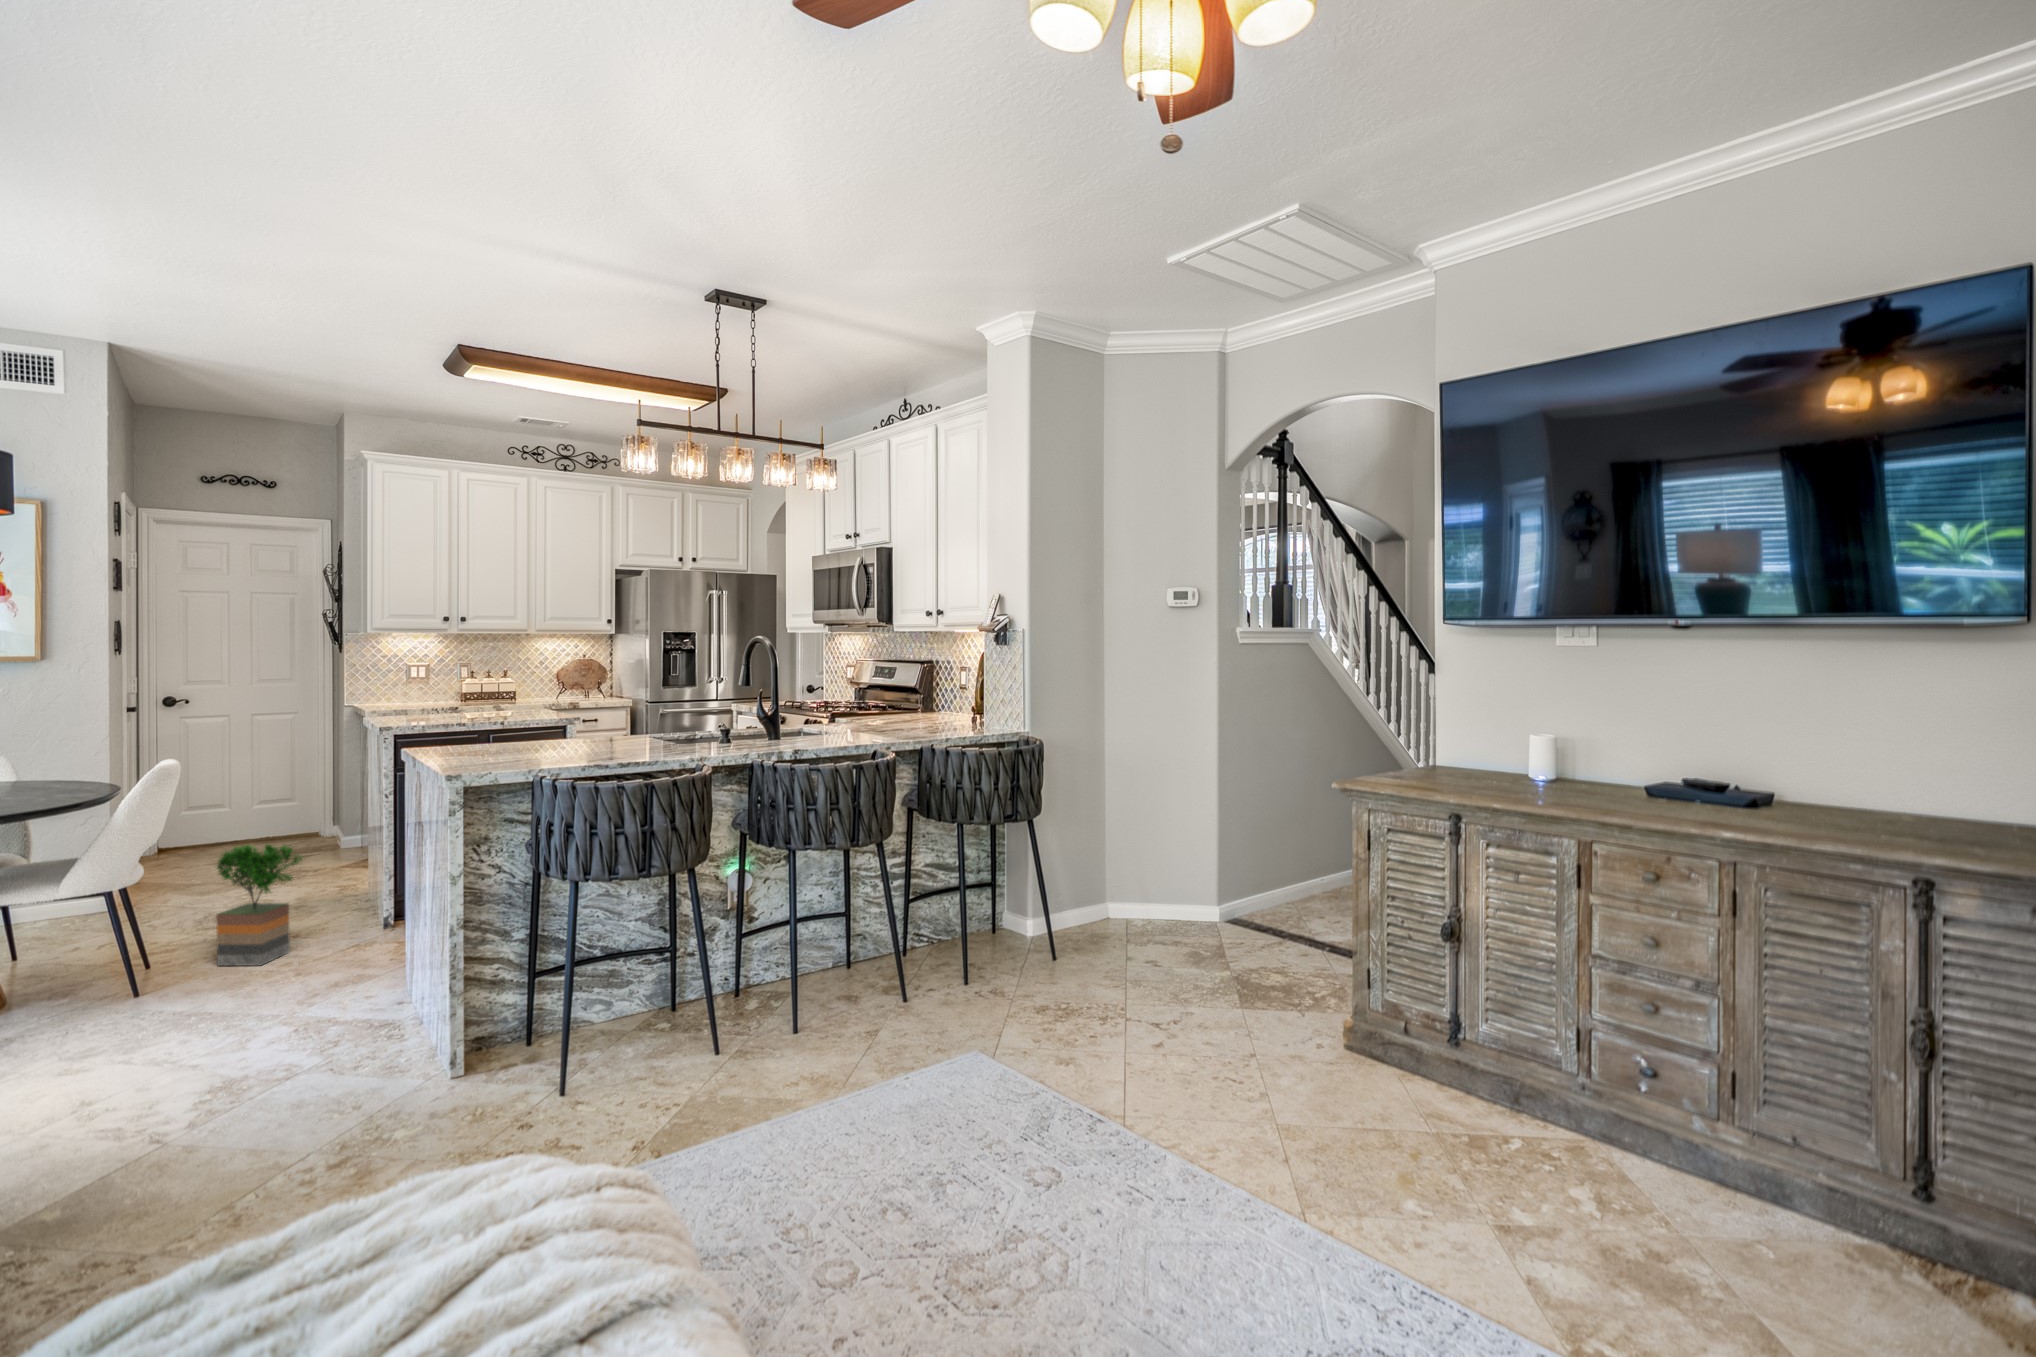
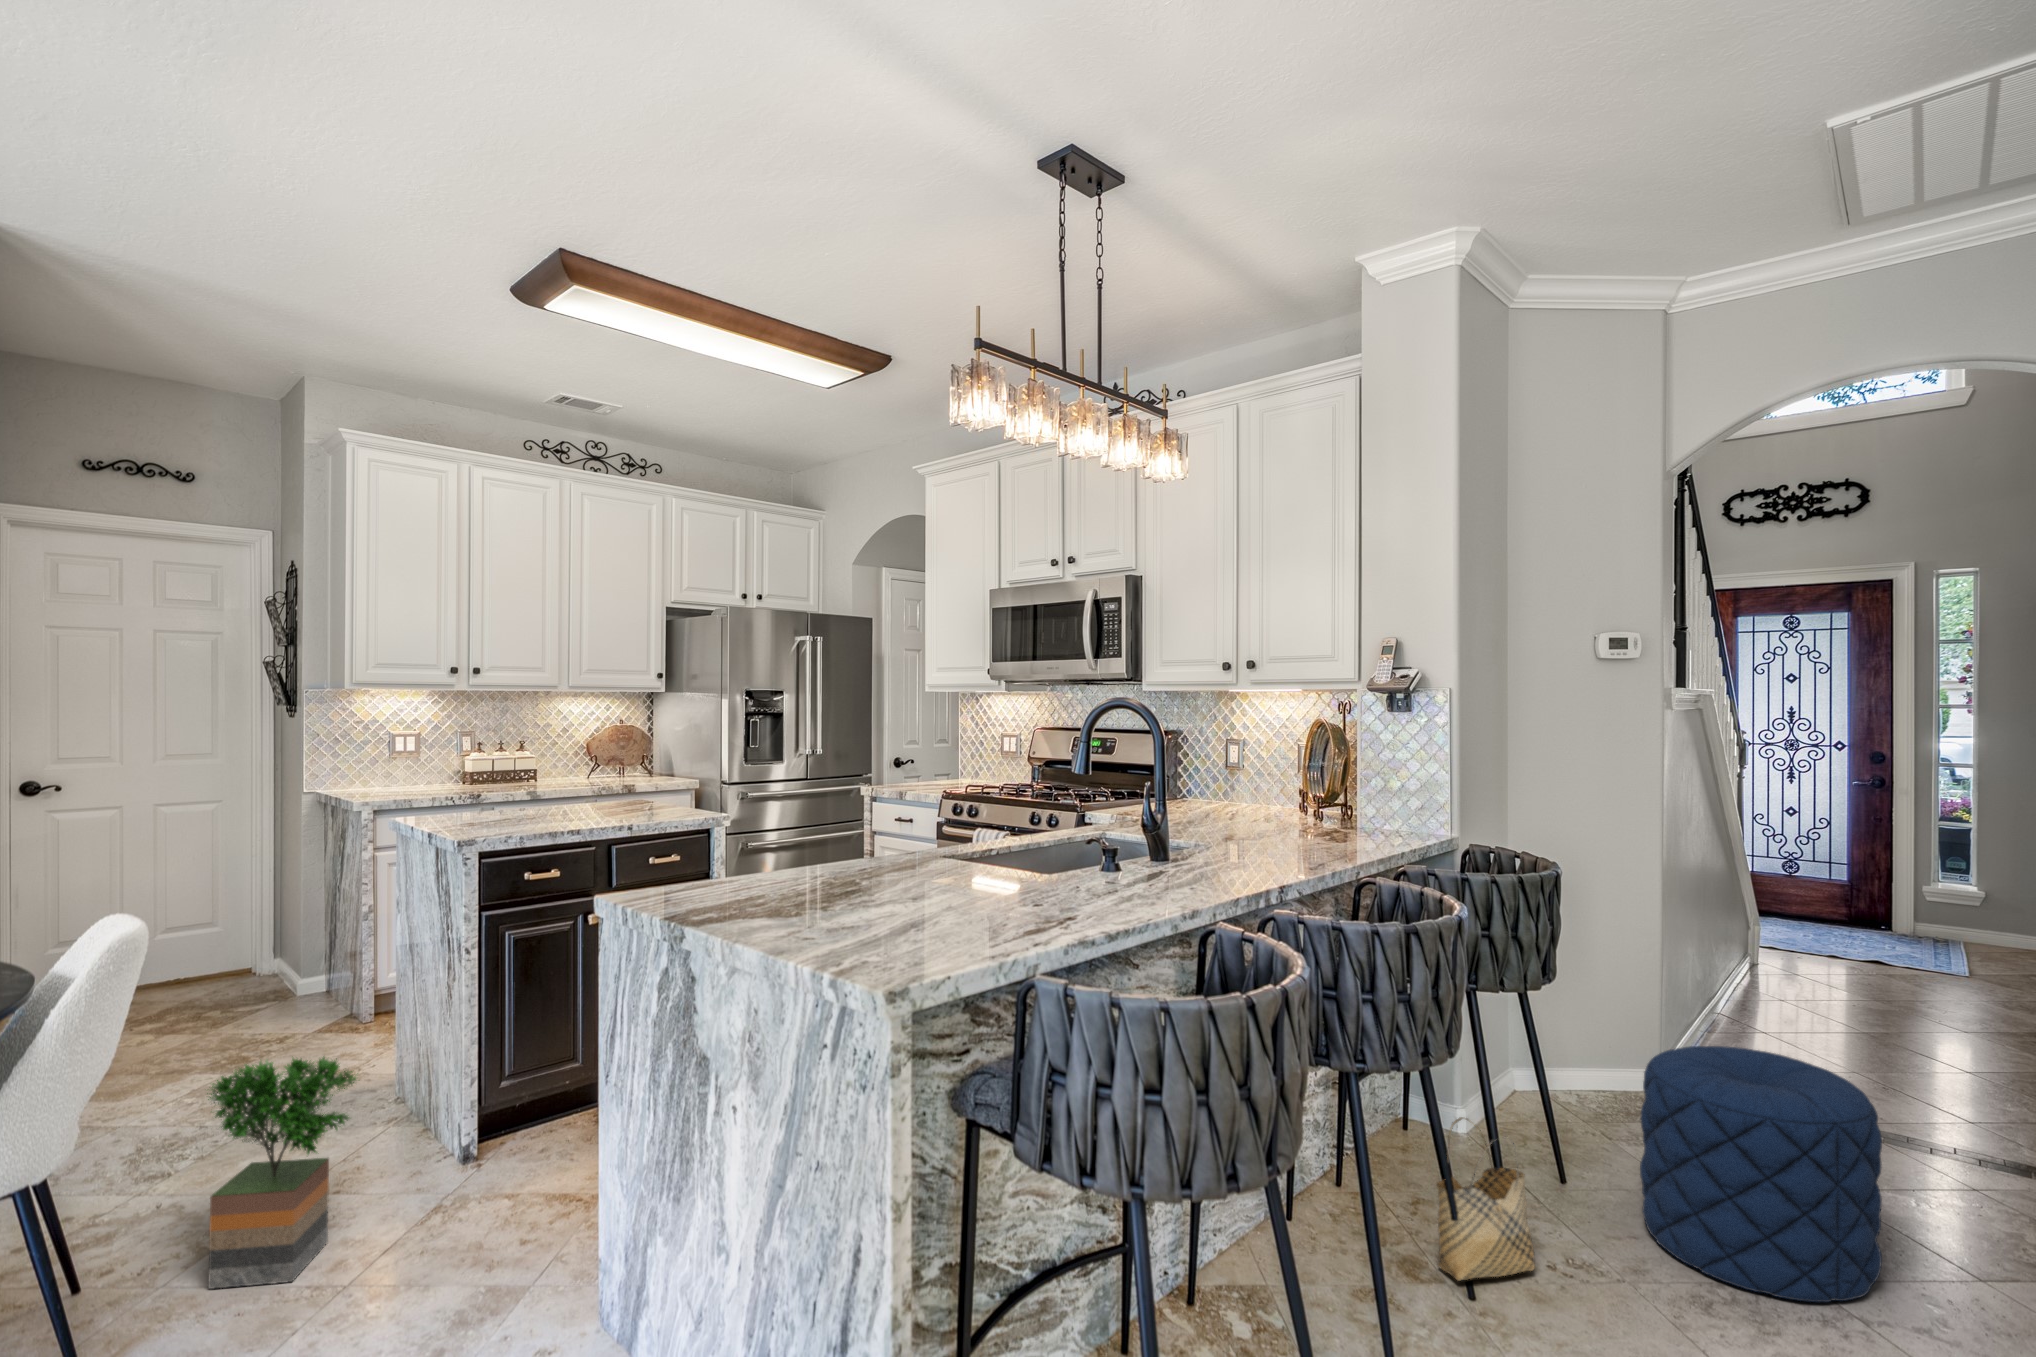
pouf: none [1058,867,1187,1013] -> present [1640,1046,1882,1302]
woven basket: none [900,900,966,994] -> present [1436,1117,1535,1281]

